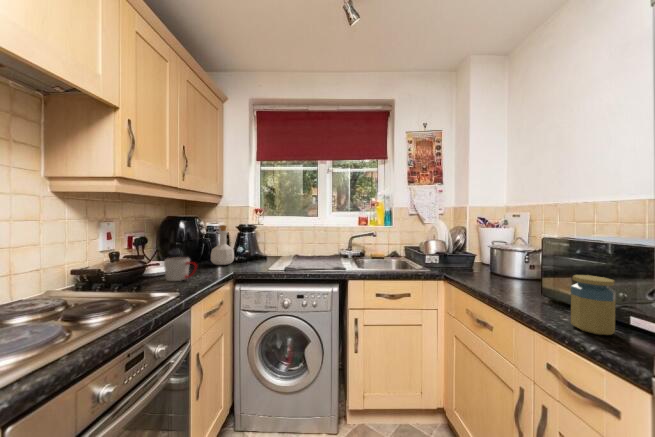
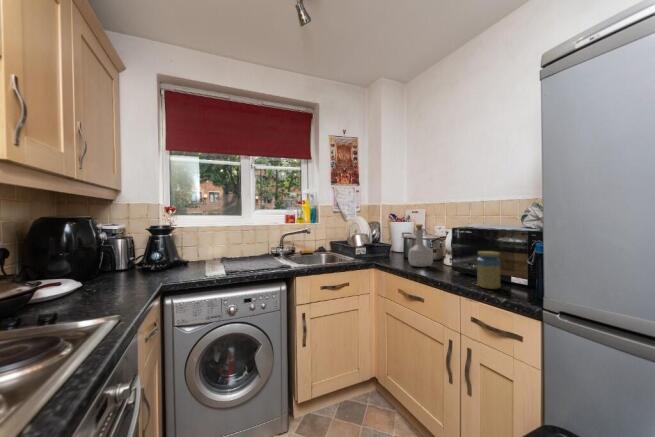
bottle: present [211,226,234,265] -> present [408,224,433,267]
mug: present [164,257,197,281] -> none [68,269,122,303]

